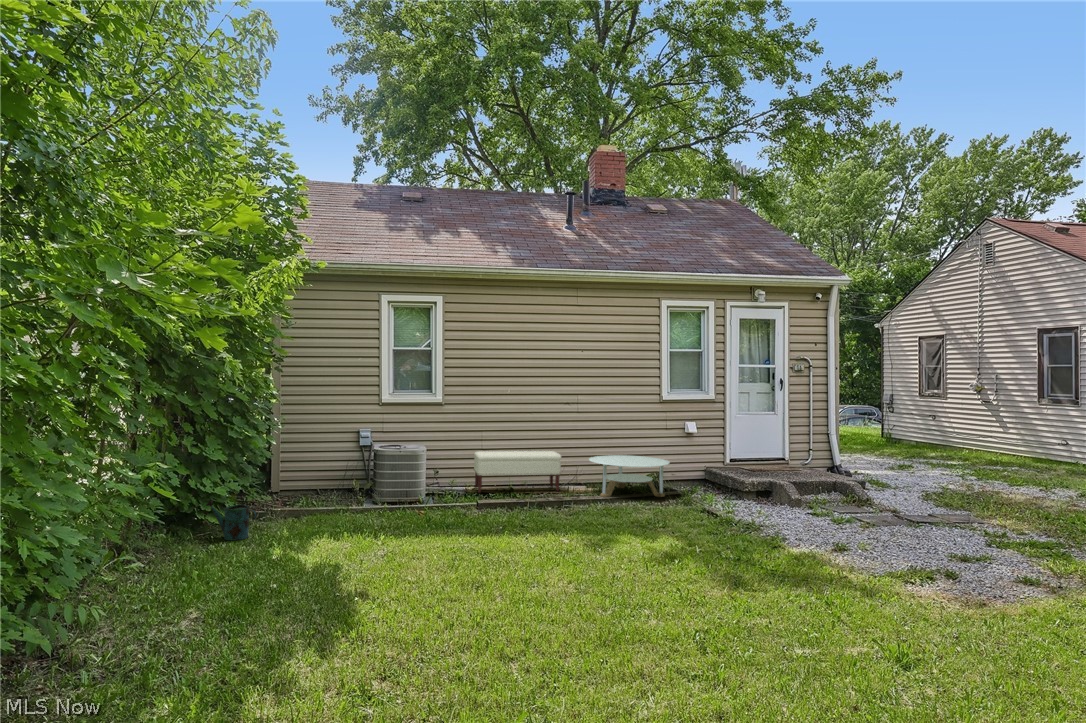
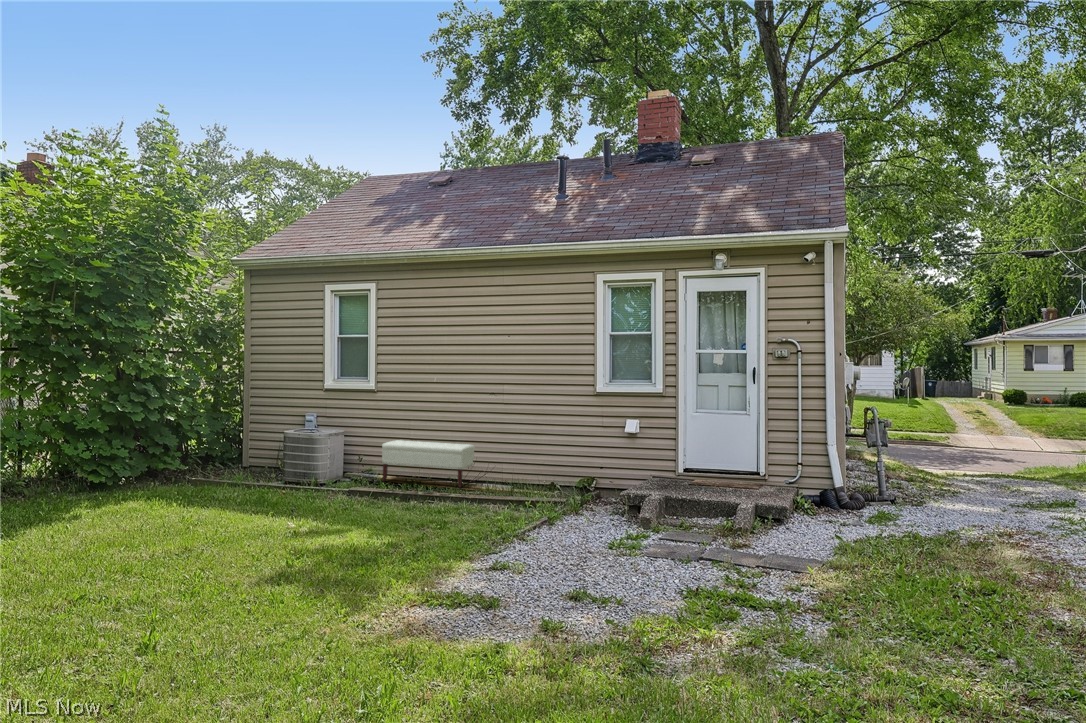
round table: present [589,455,669,497] -> none [482,453,573,504]
watering can: present [206,501,256,540] -> none [68,463,95,498]

